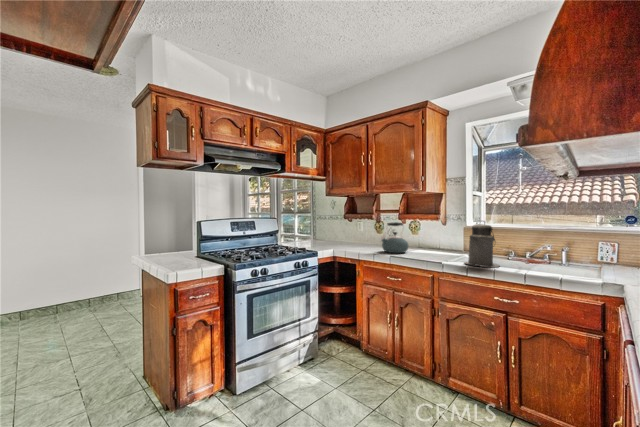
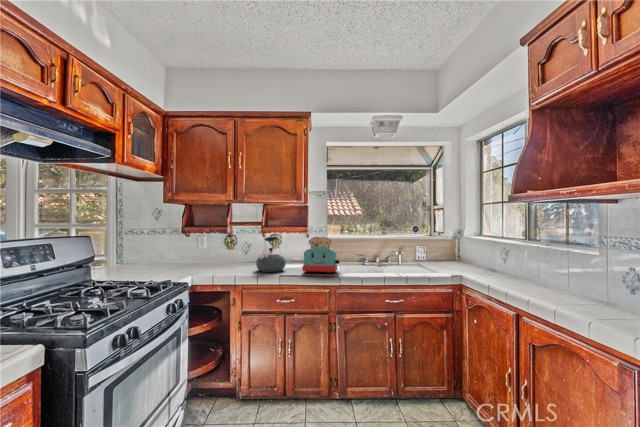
canister: present [465,221,500,267] -> none [355,234,384,275]
toaster: none [413,223,453,259] -> present [302,237,339,273]

